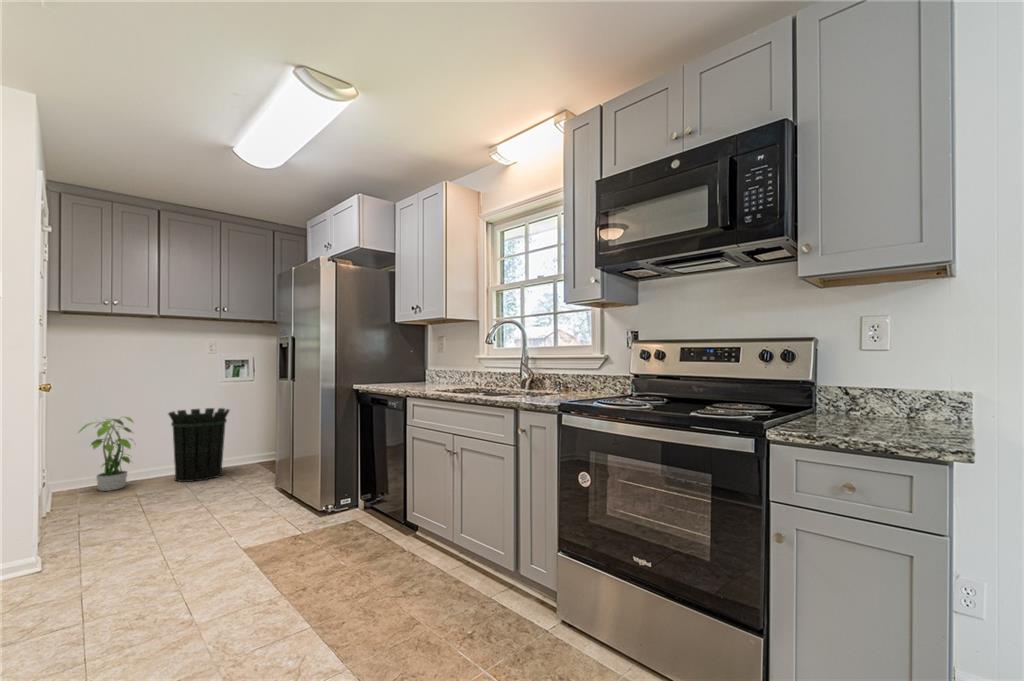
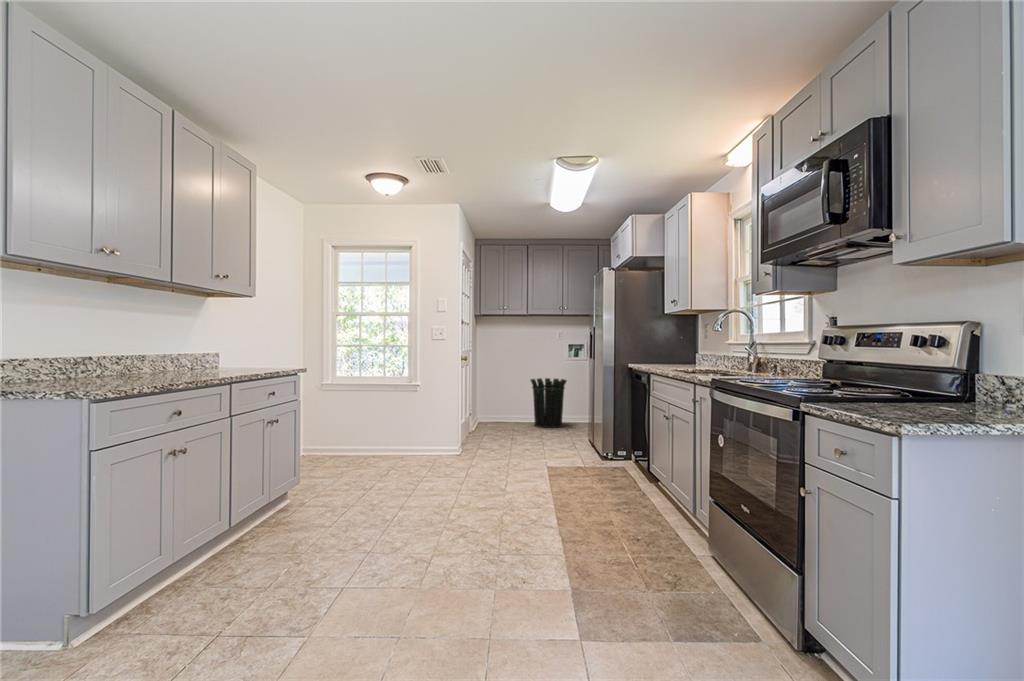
potted plant: present [80,417,133,491] -> none [485,379,513,425]

